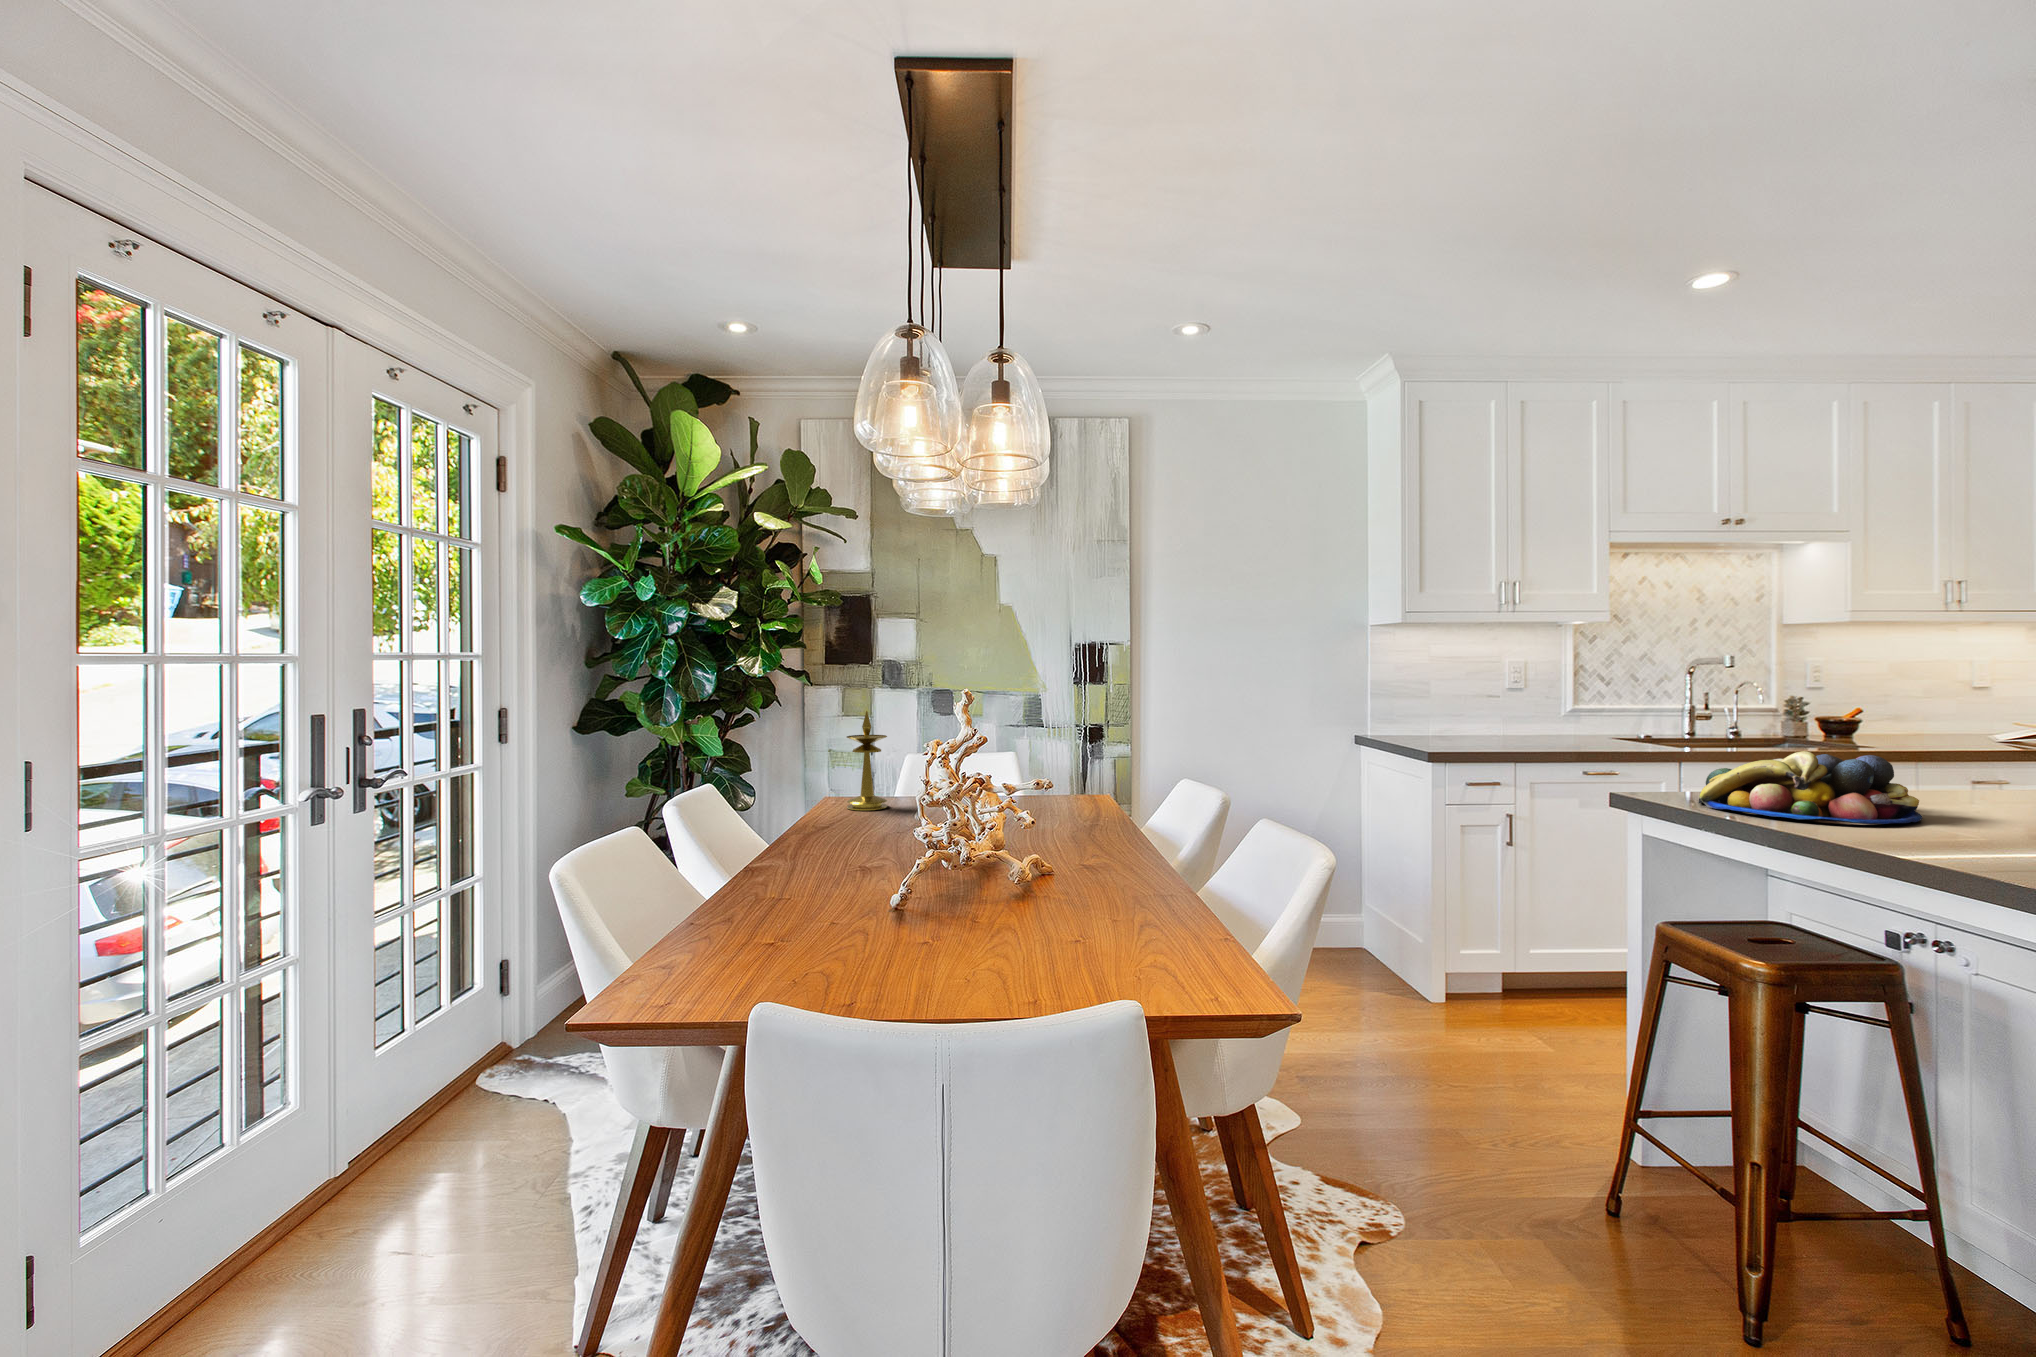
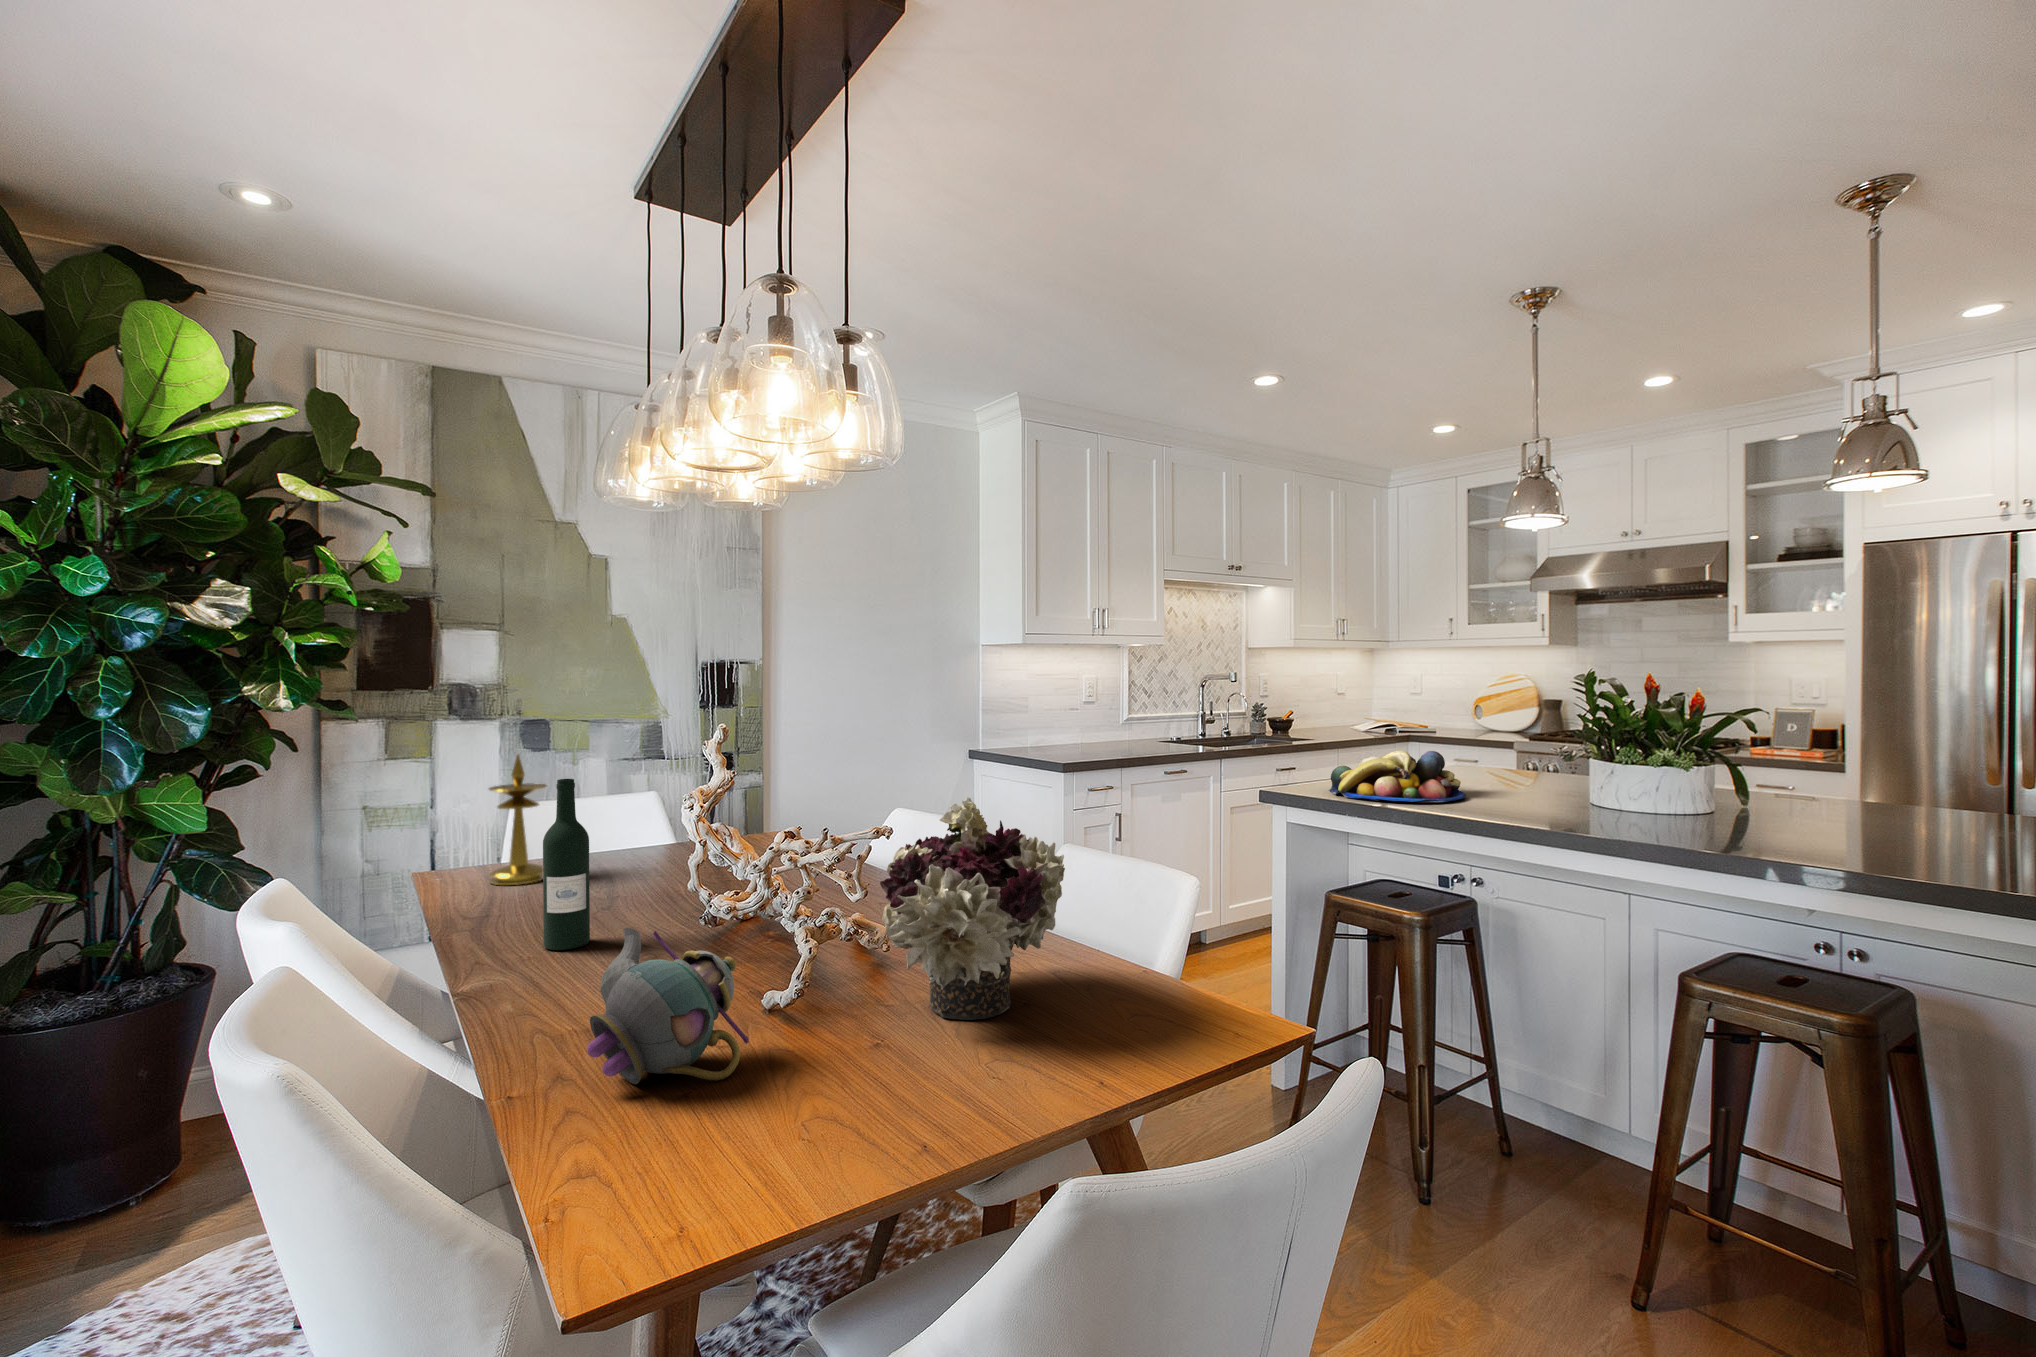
wine bottle: none [814,725,846,853] -> present [543,779,590,950]
flower arrangement: none [921,750,1110,946] -> present [880,797,1065,1020]
teapot: none [708,826,825,944] -> present [587,928,749,1084]

